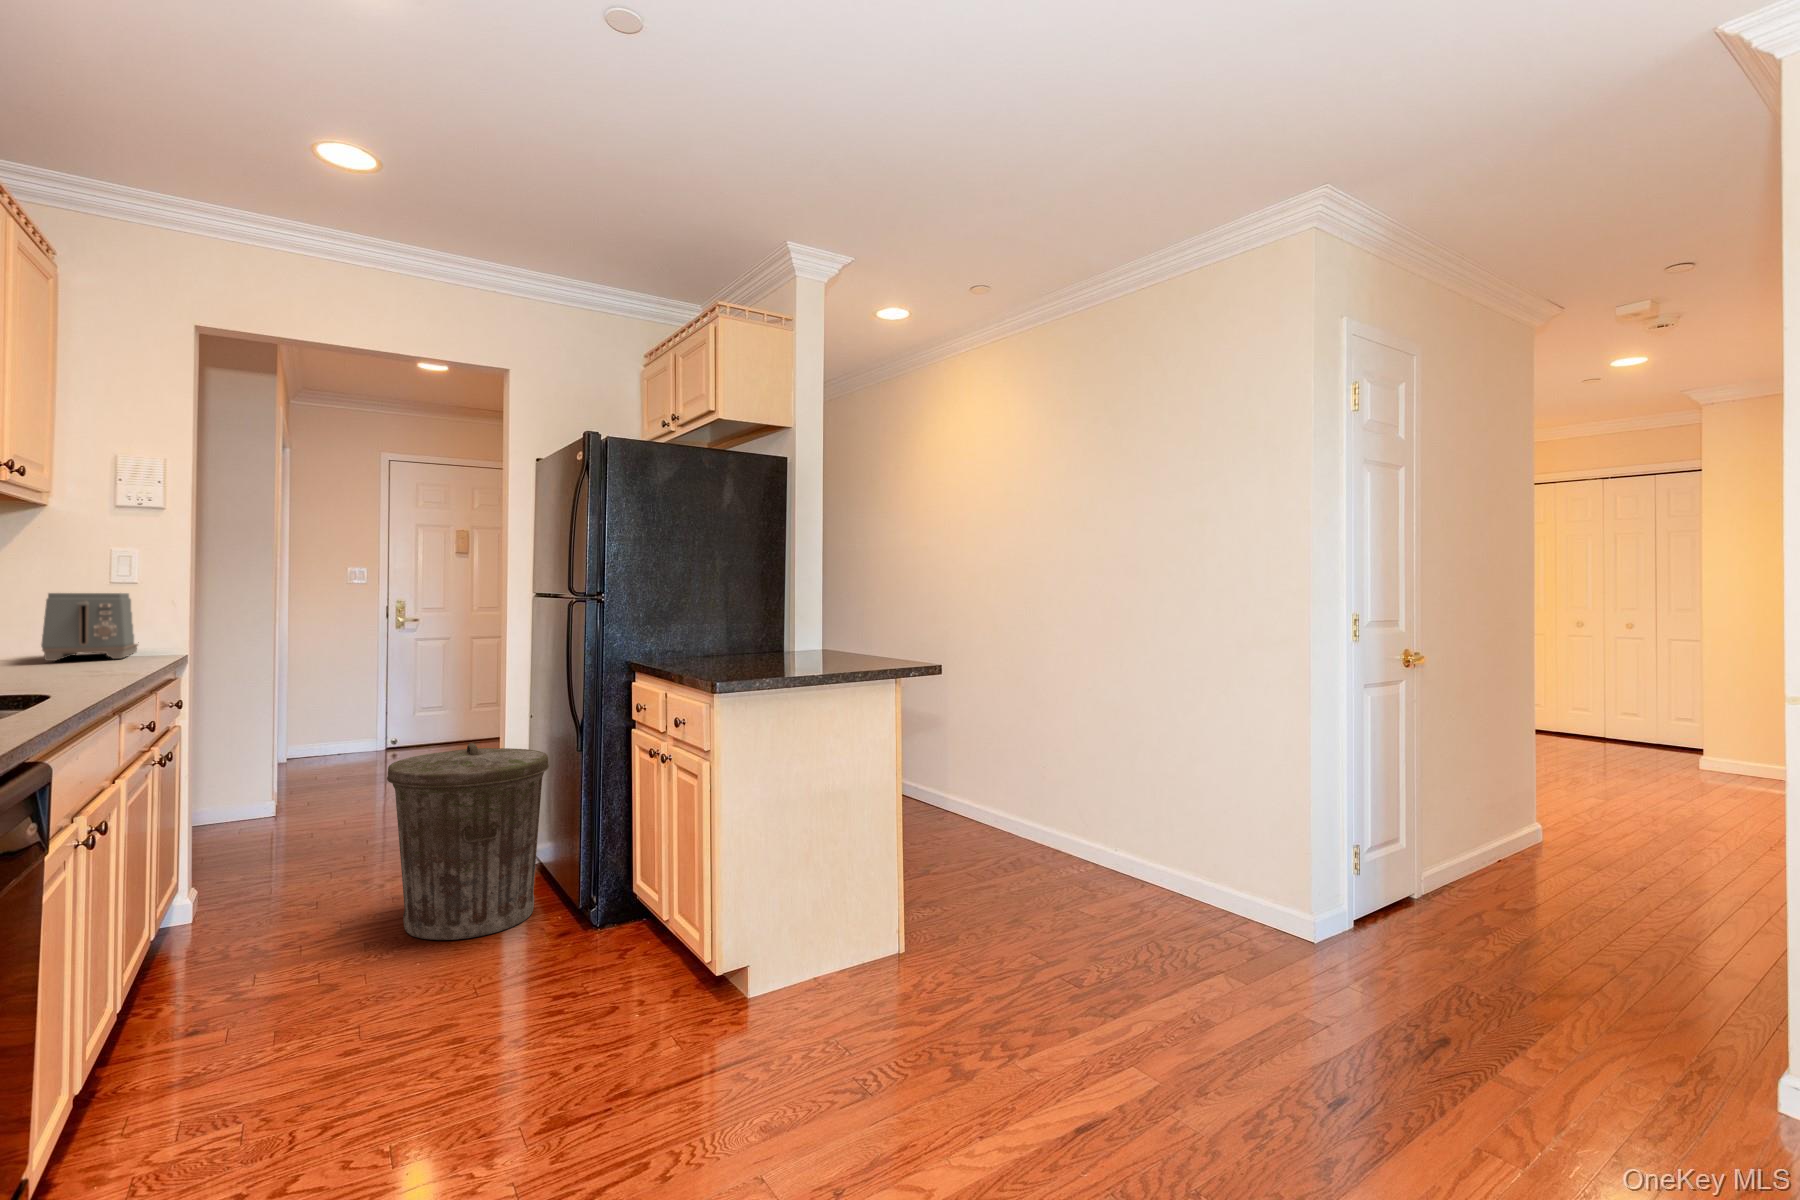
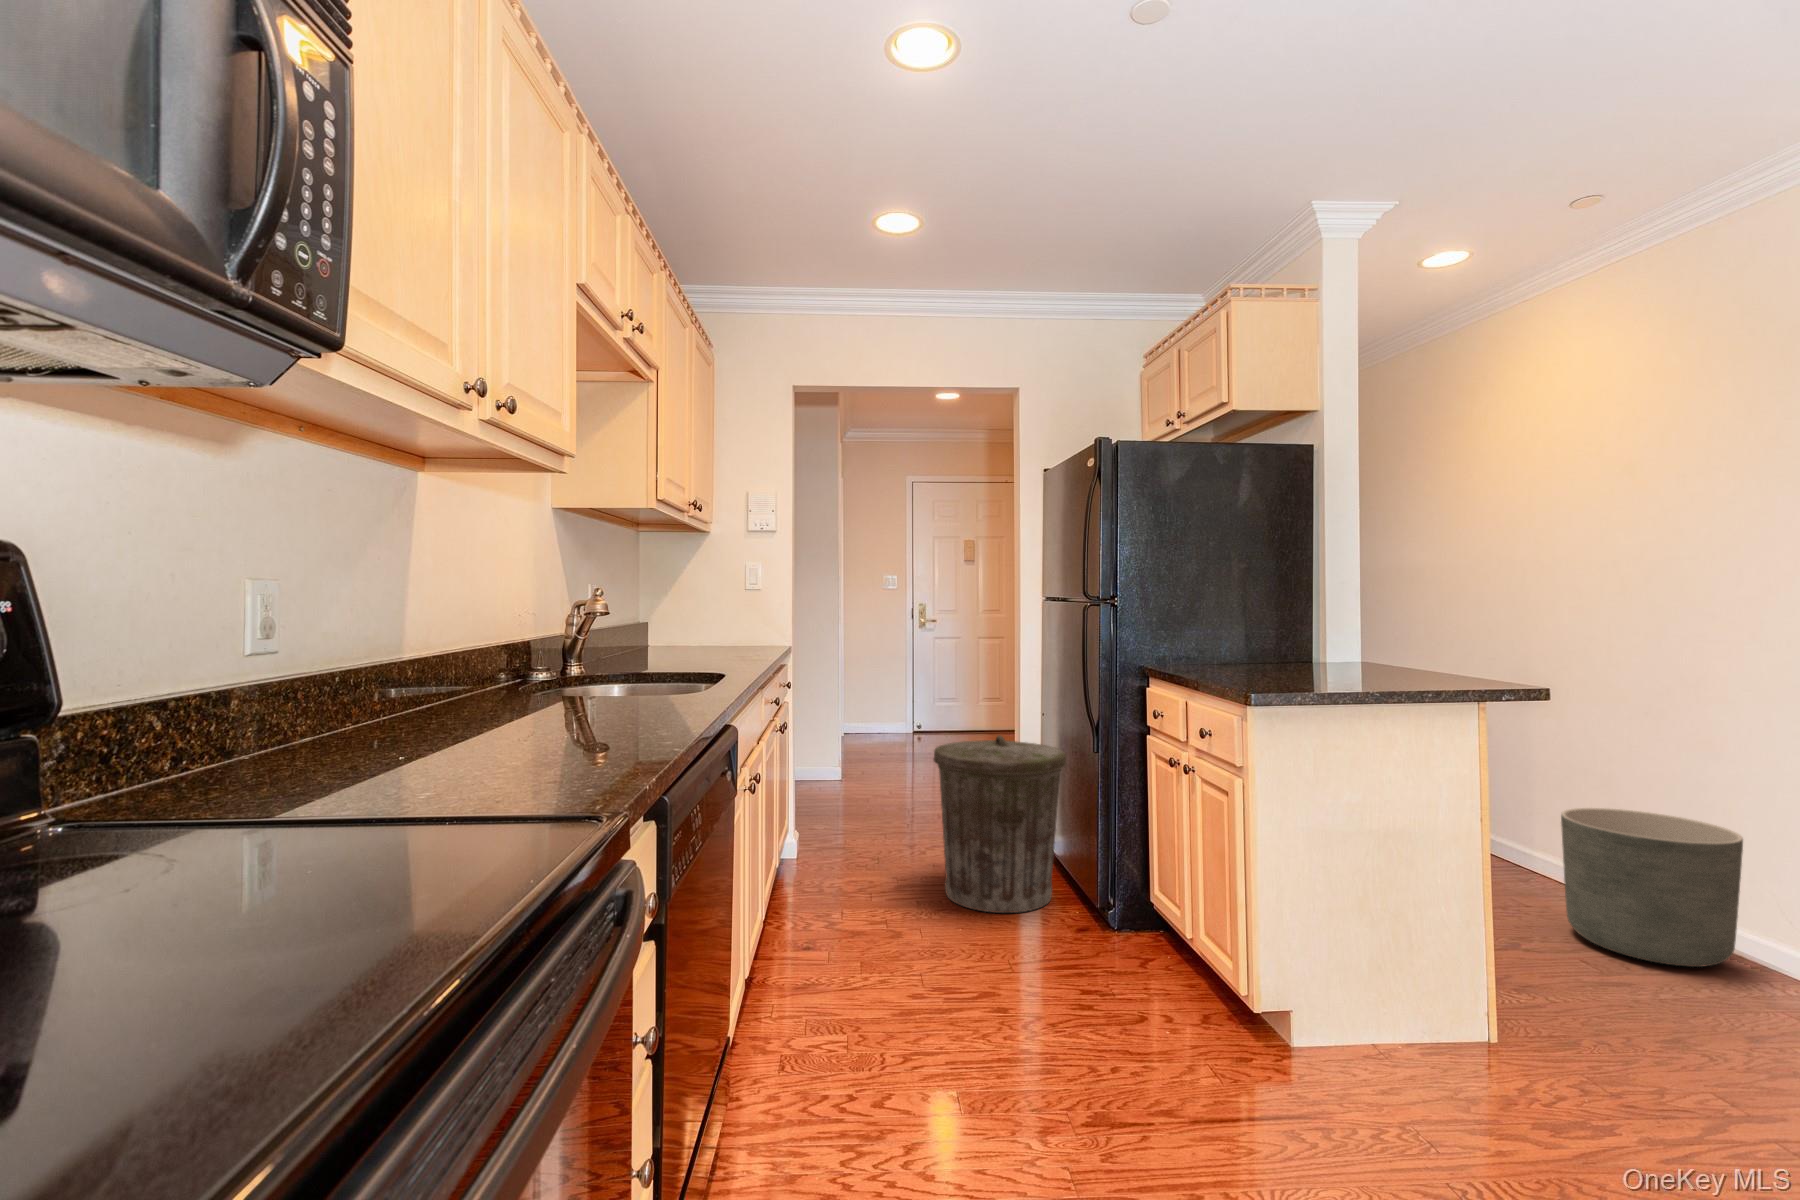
toaster: present [41,593,139,661] -> none [712,598,765,648]
planter: none [973,757,1080,873] -> present [1561,808,1743,967]

